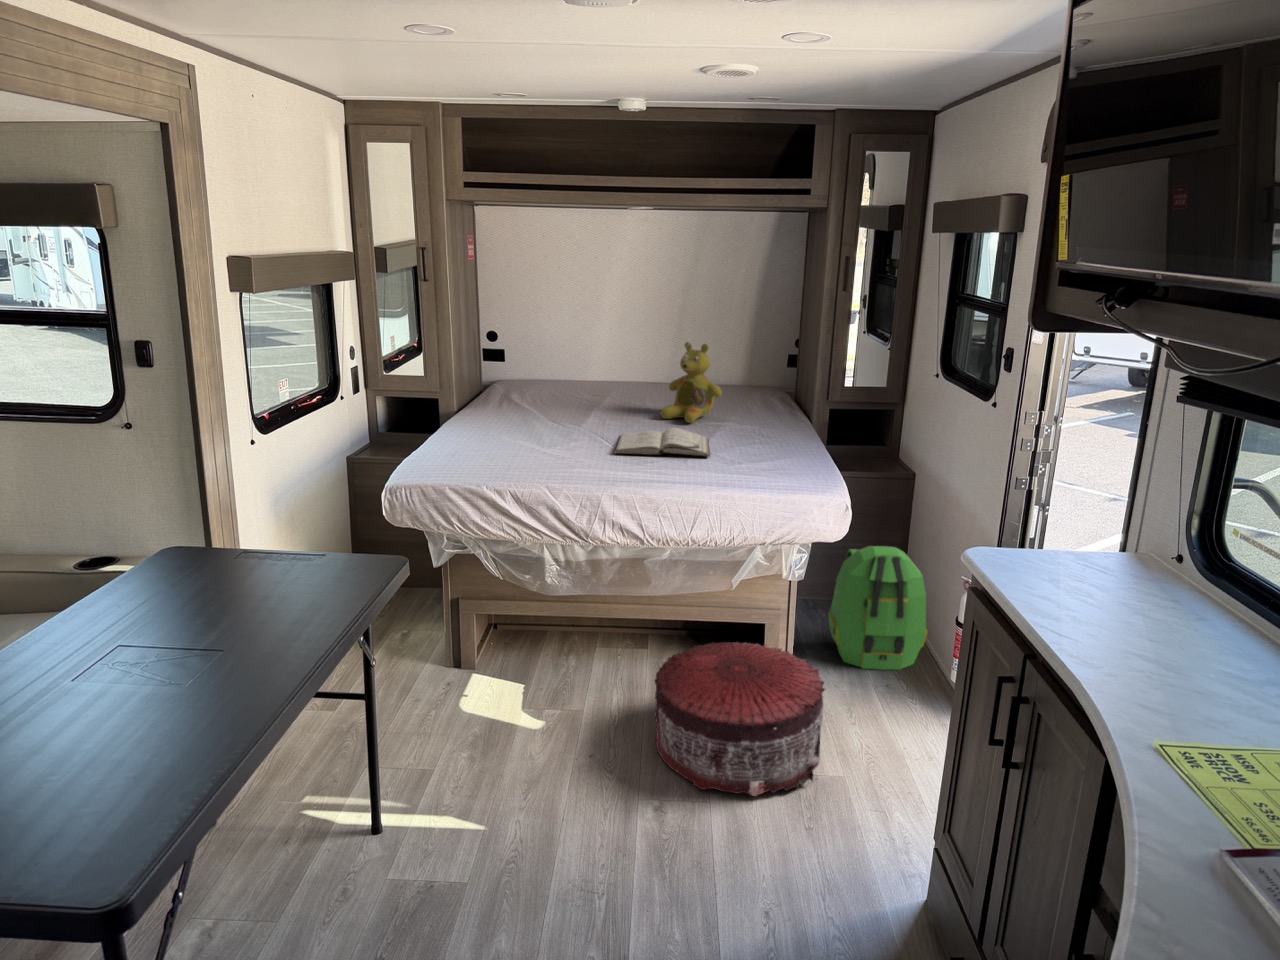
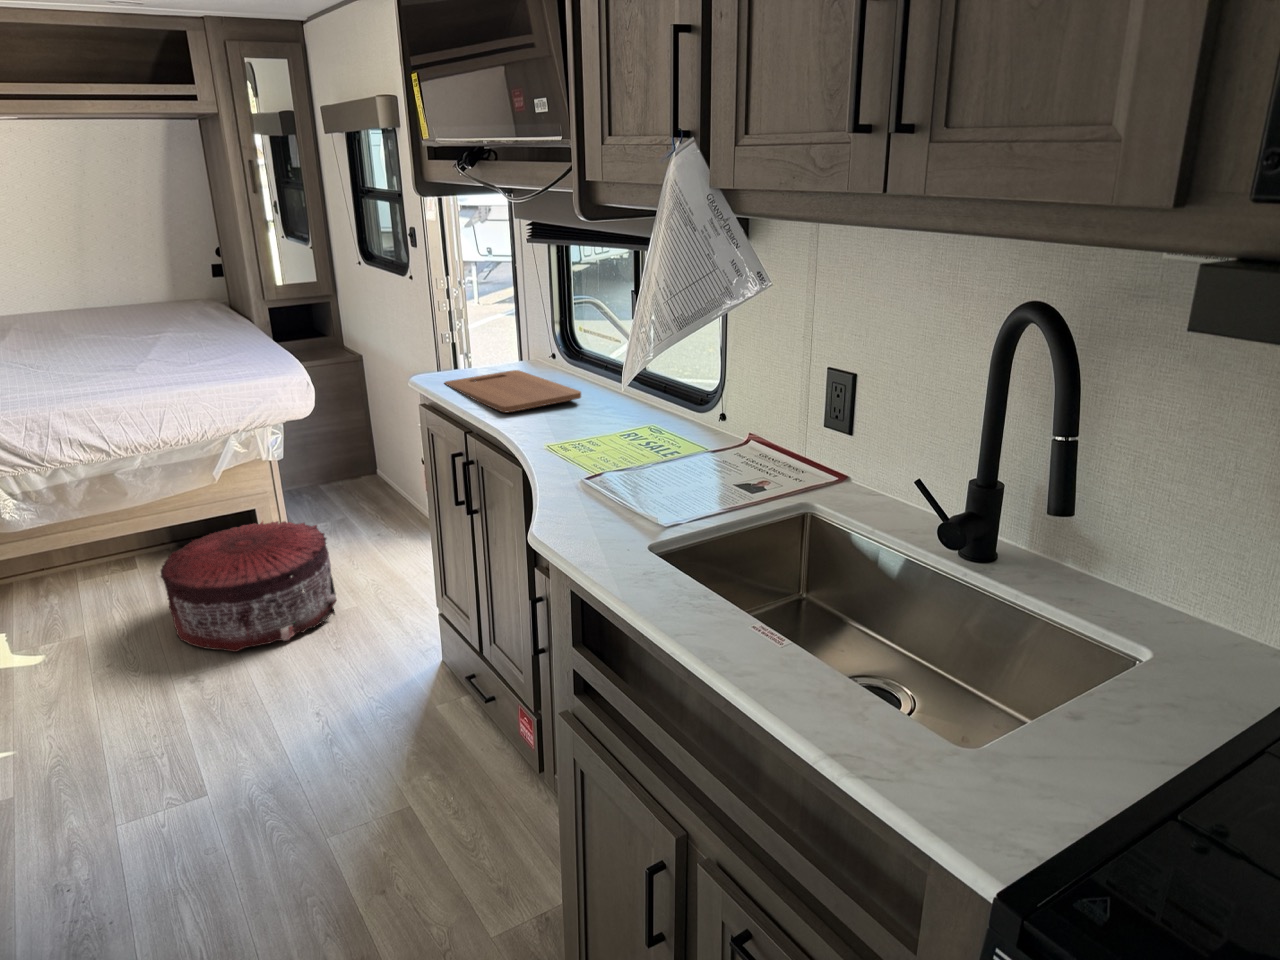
stuffed bear: present [661,342,722,423] -> none [83,256,151,340]
book: present [615,428,710,457] -> none [43,345,158,377]
backpack: present [828,546,927,670] -> none [312,419,402,530]
cutting board: none [1008,569,1229,655] -> present [445,370,581,412]

